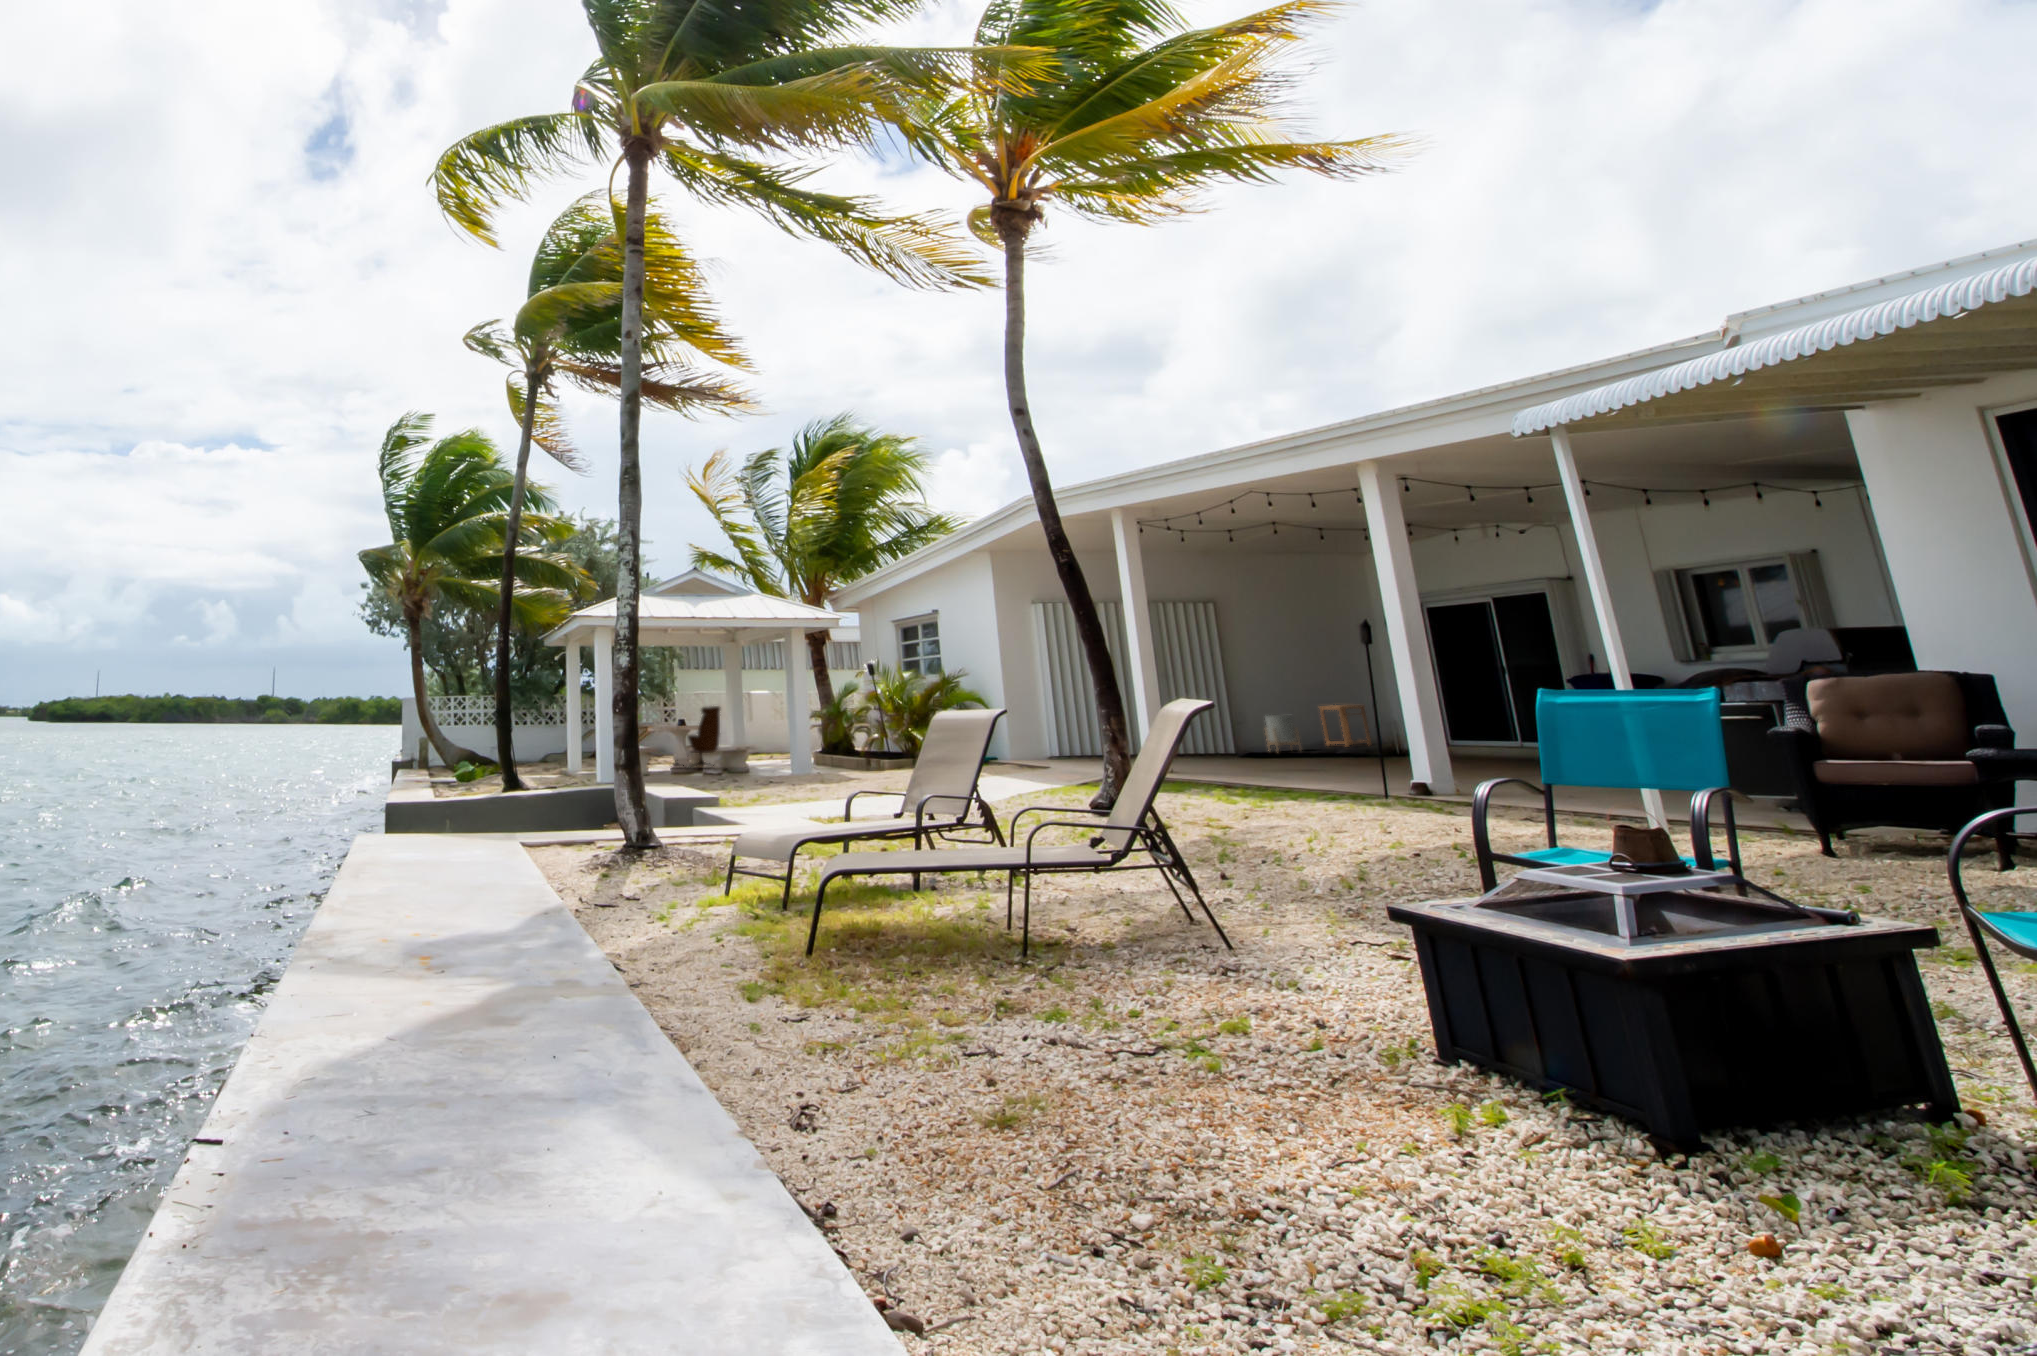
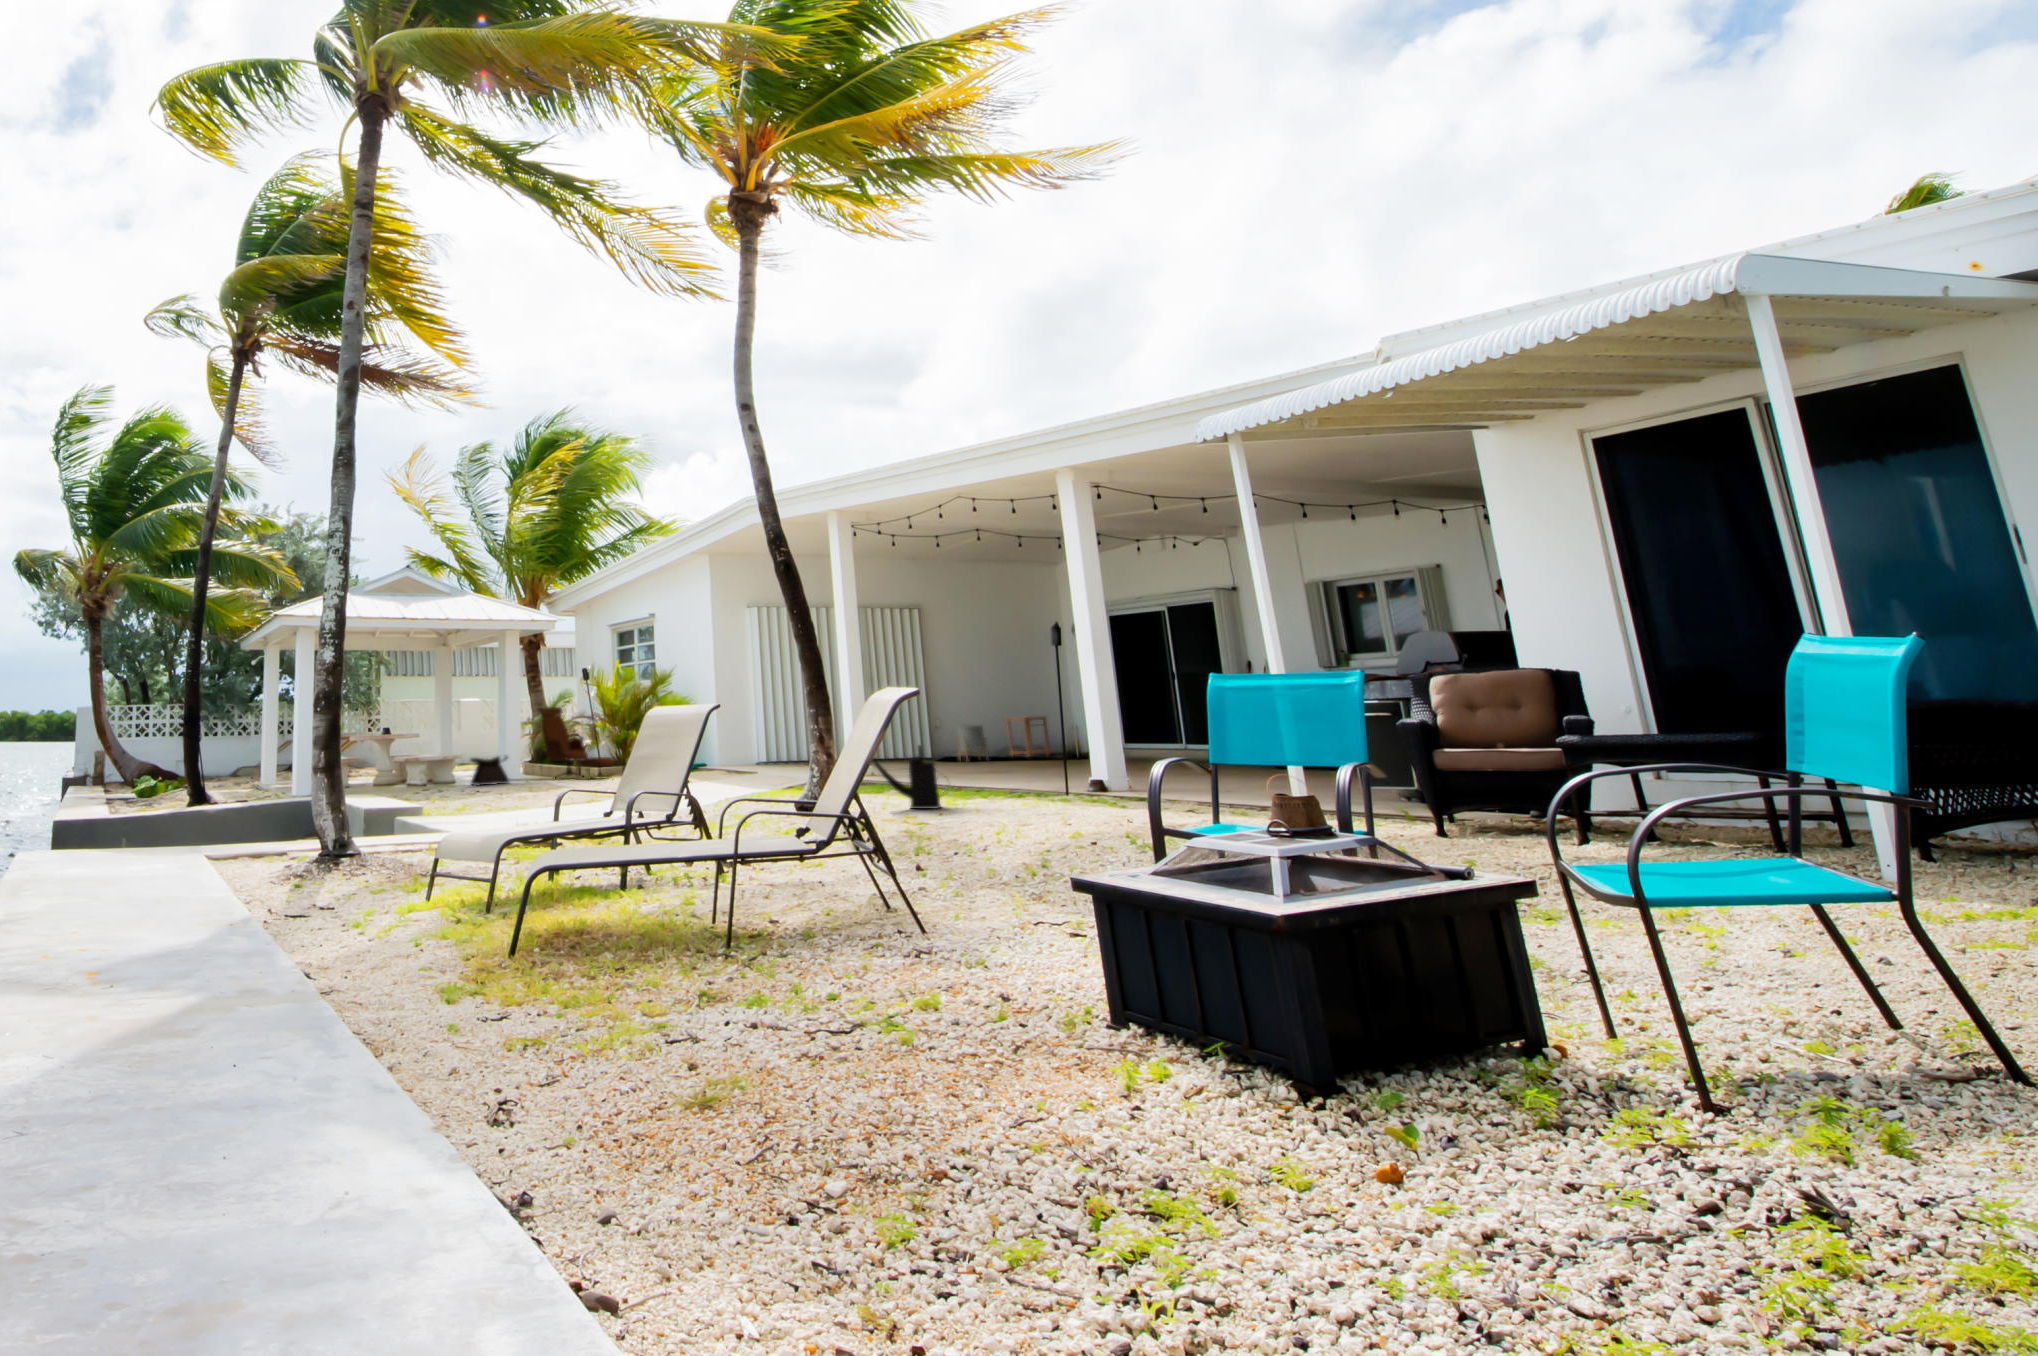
lounge chair: present [675,706,720,766] -> present [540,707,615,779]
watering can: none [1168,741,1257,806] -> present [874,746,941,809]
stool: none [760,746,801,775] -> present [470,757,509,786]

